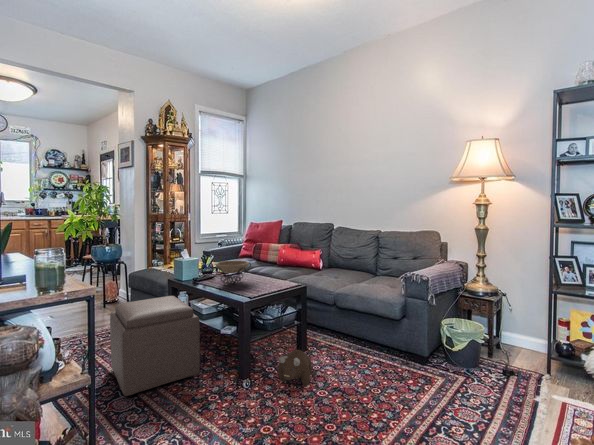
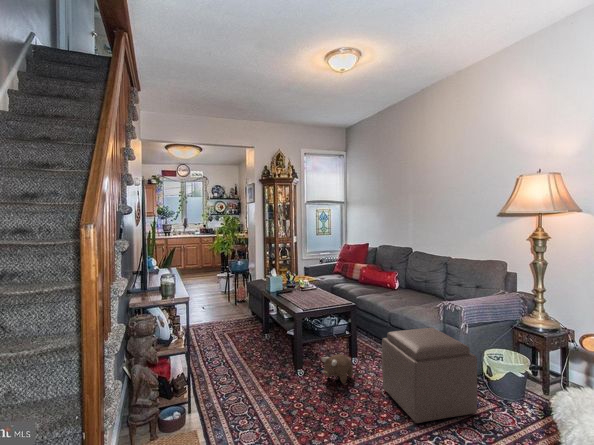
decorative bowl: present [212,260,251,283] -> none [288,279,322,298]
ottoman: present [110,296,200,396] -> present [382,328,477,423]

